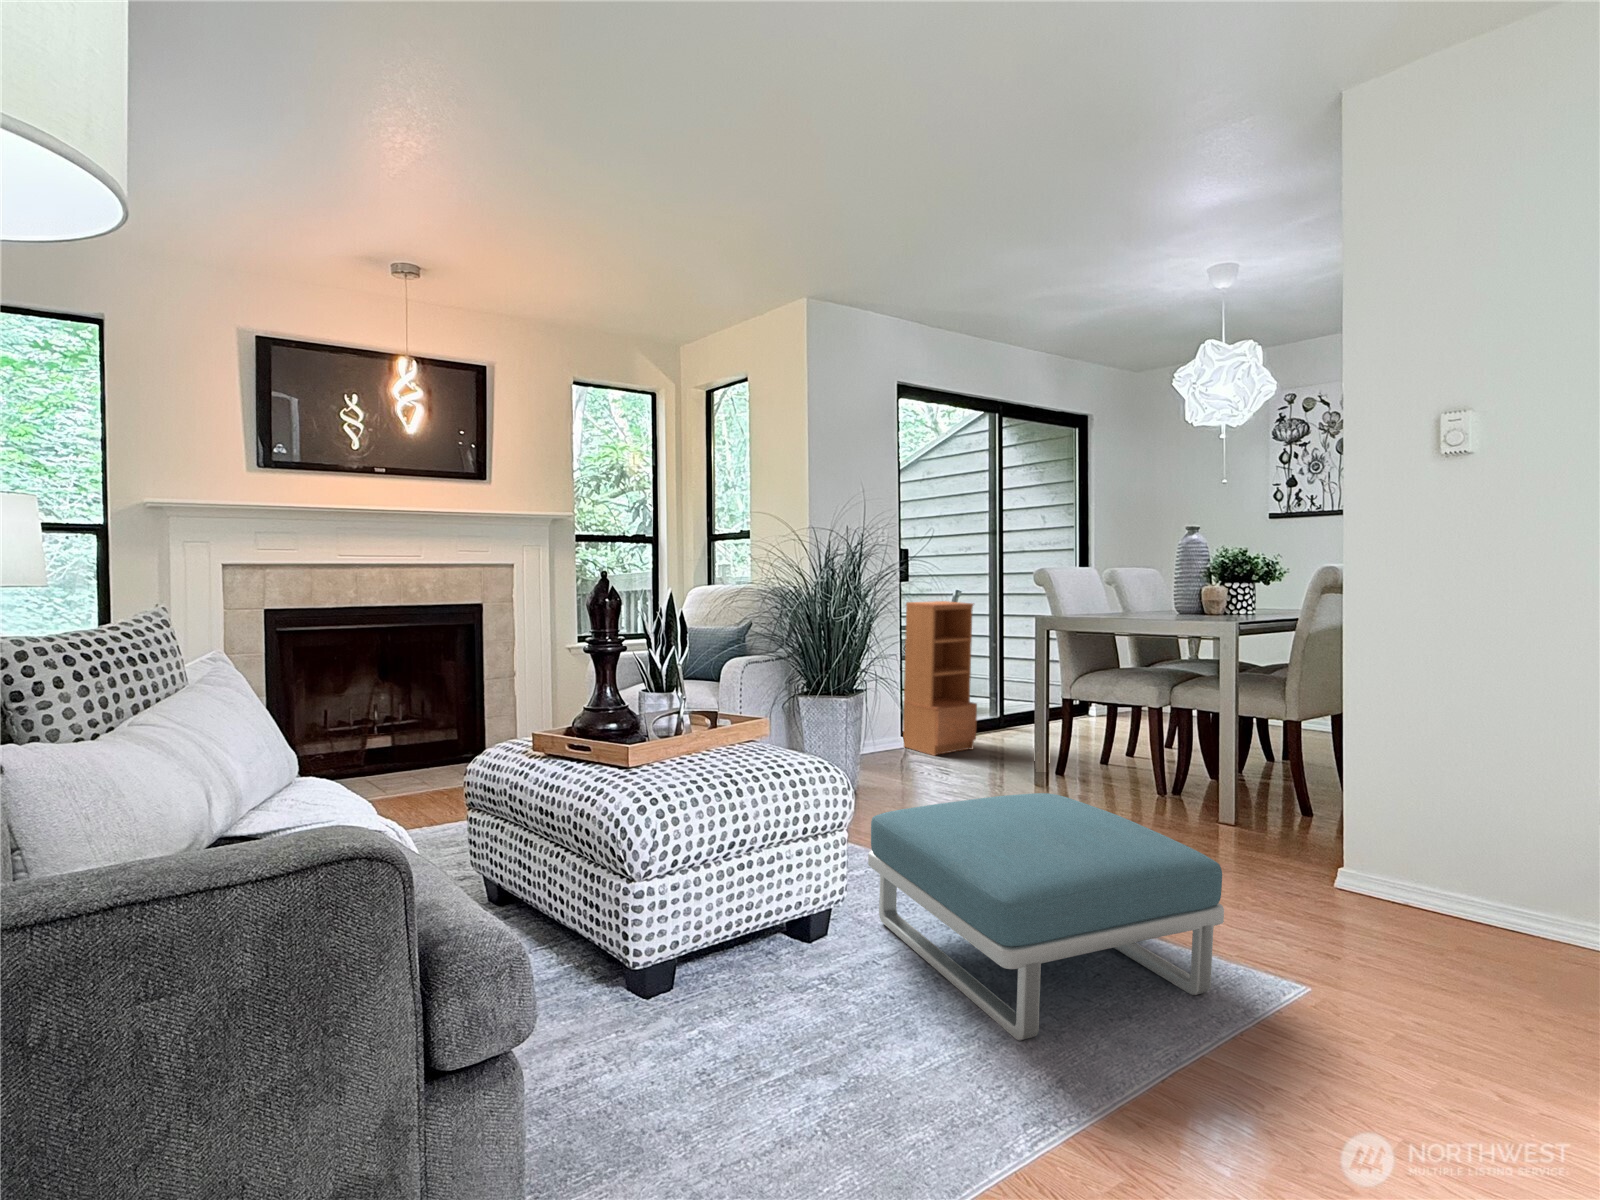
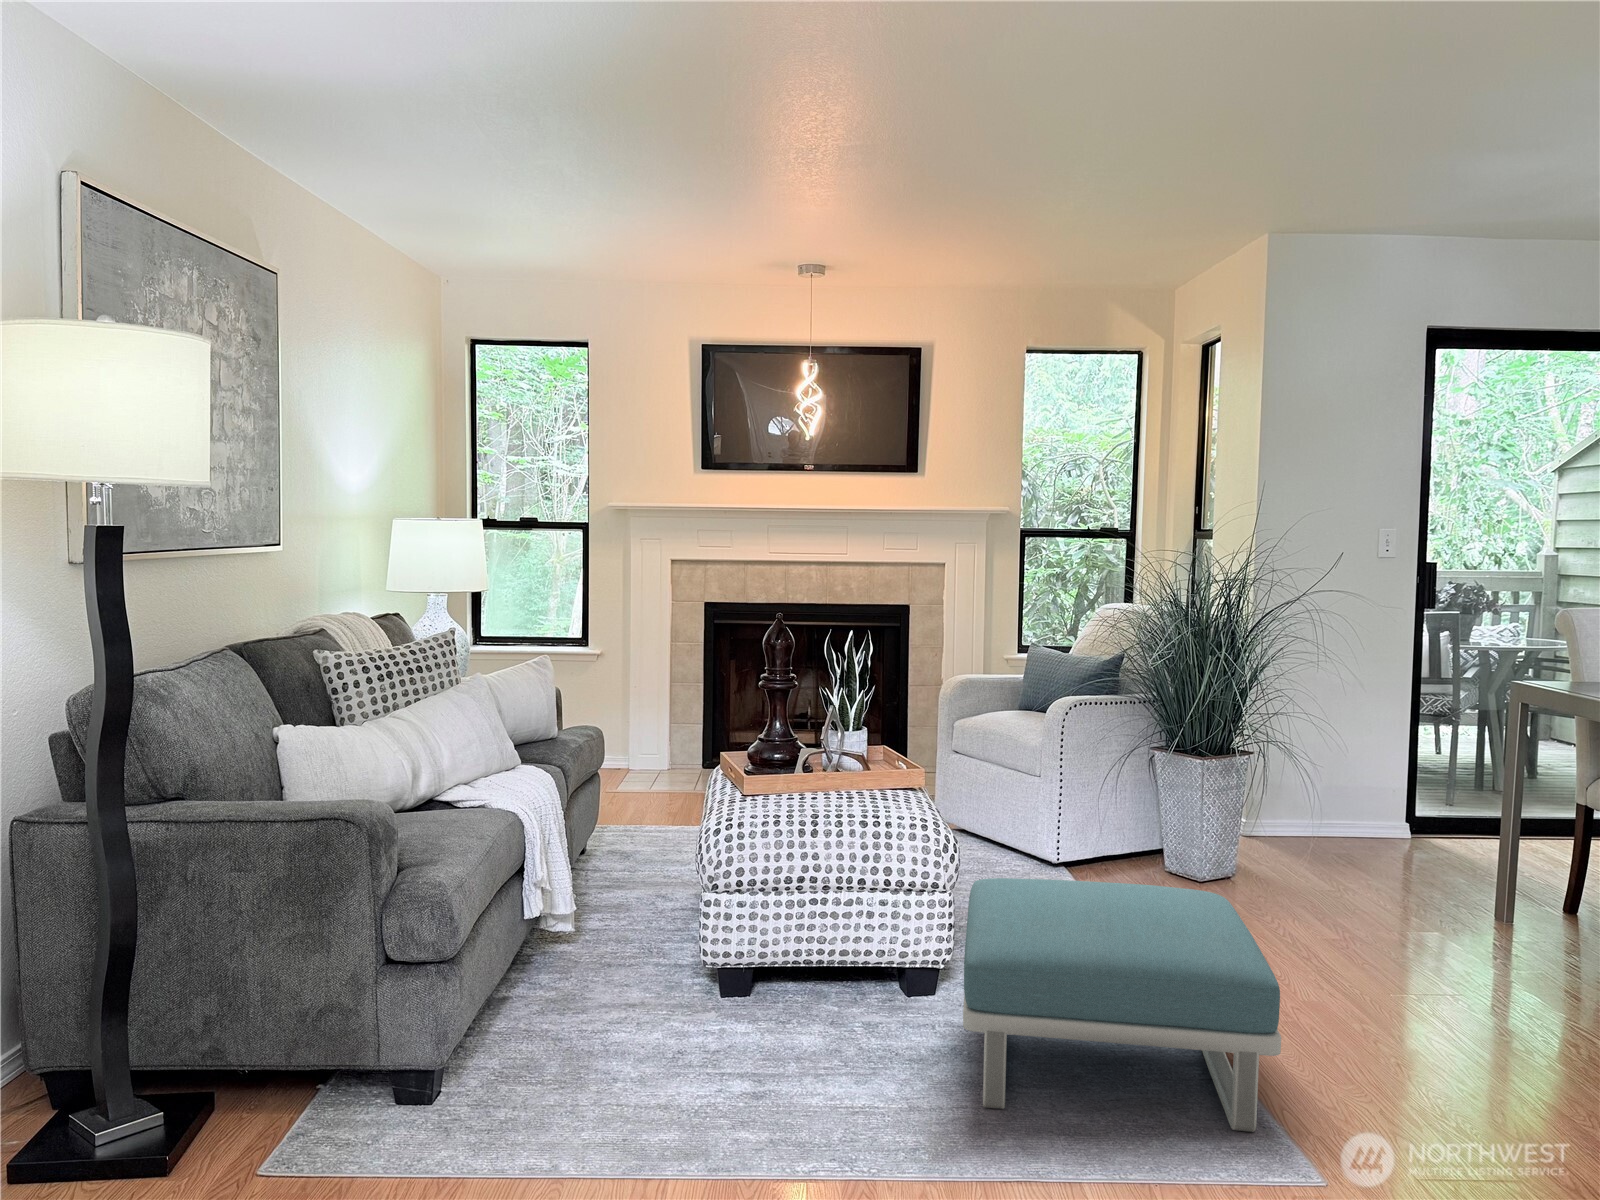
bookcase: present [903,601,977,756] -> none [1288,644,1397,857]

